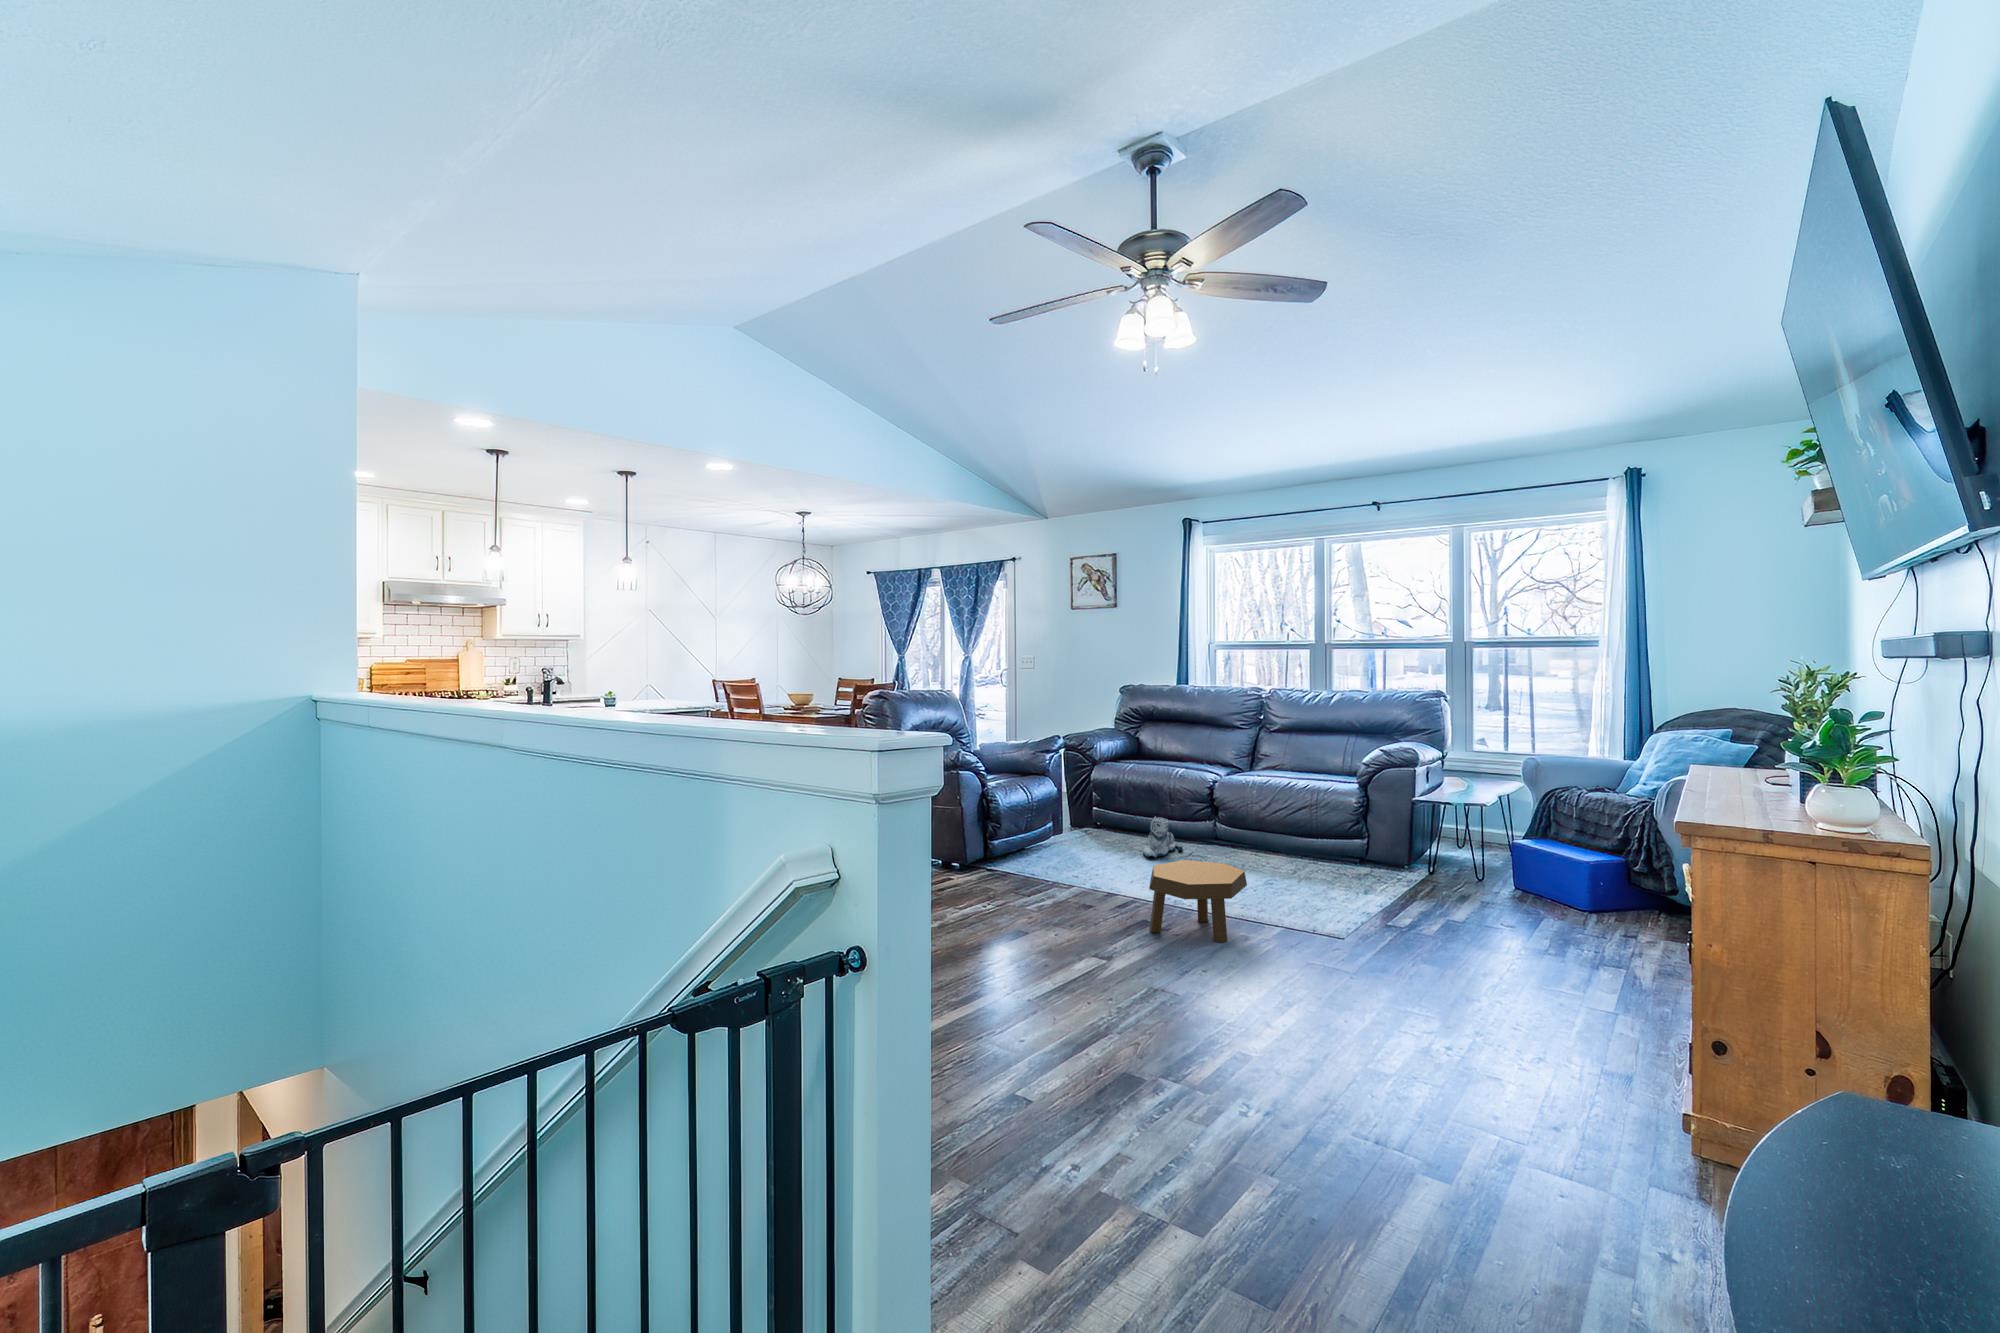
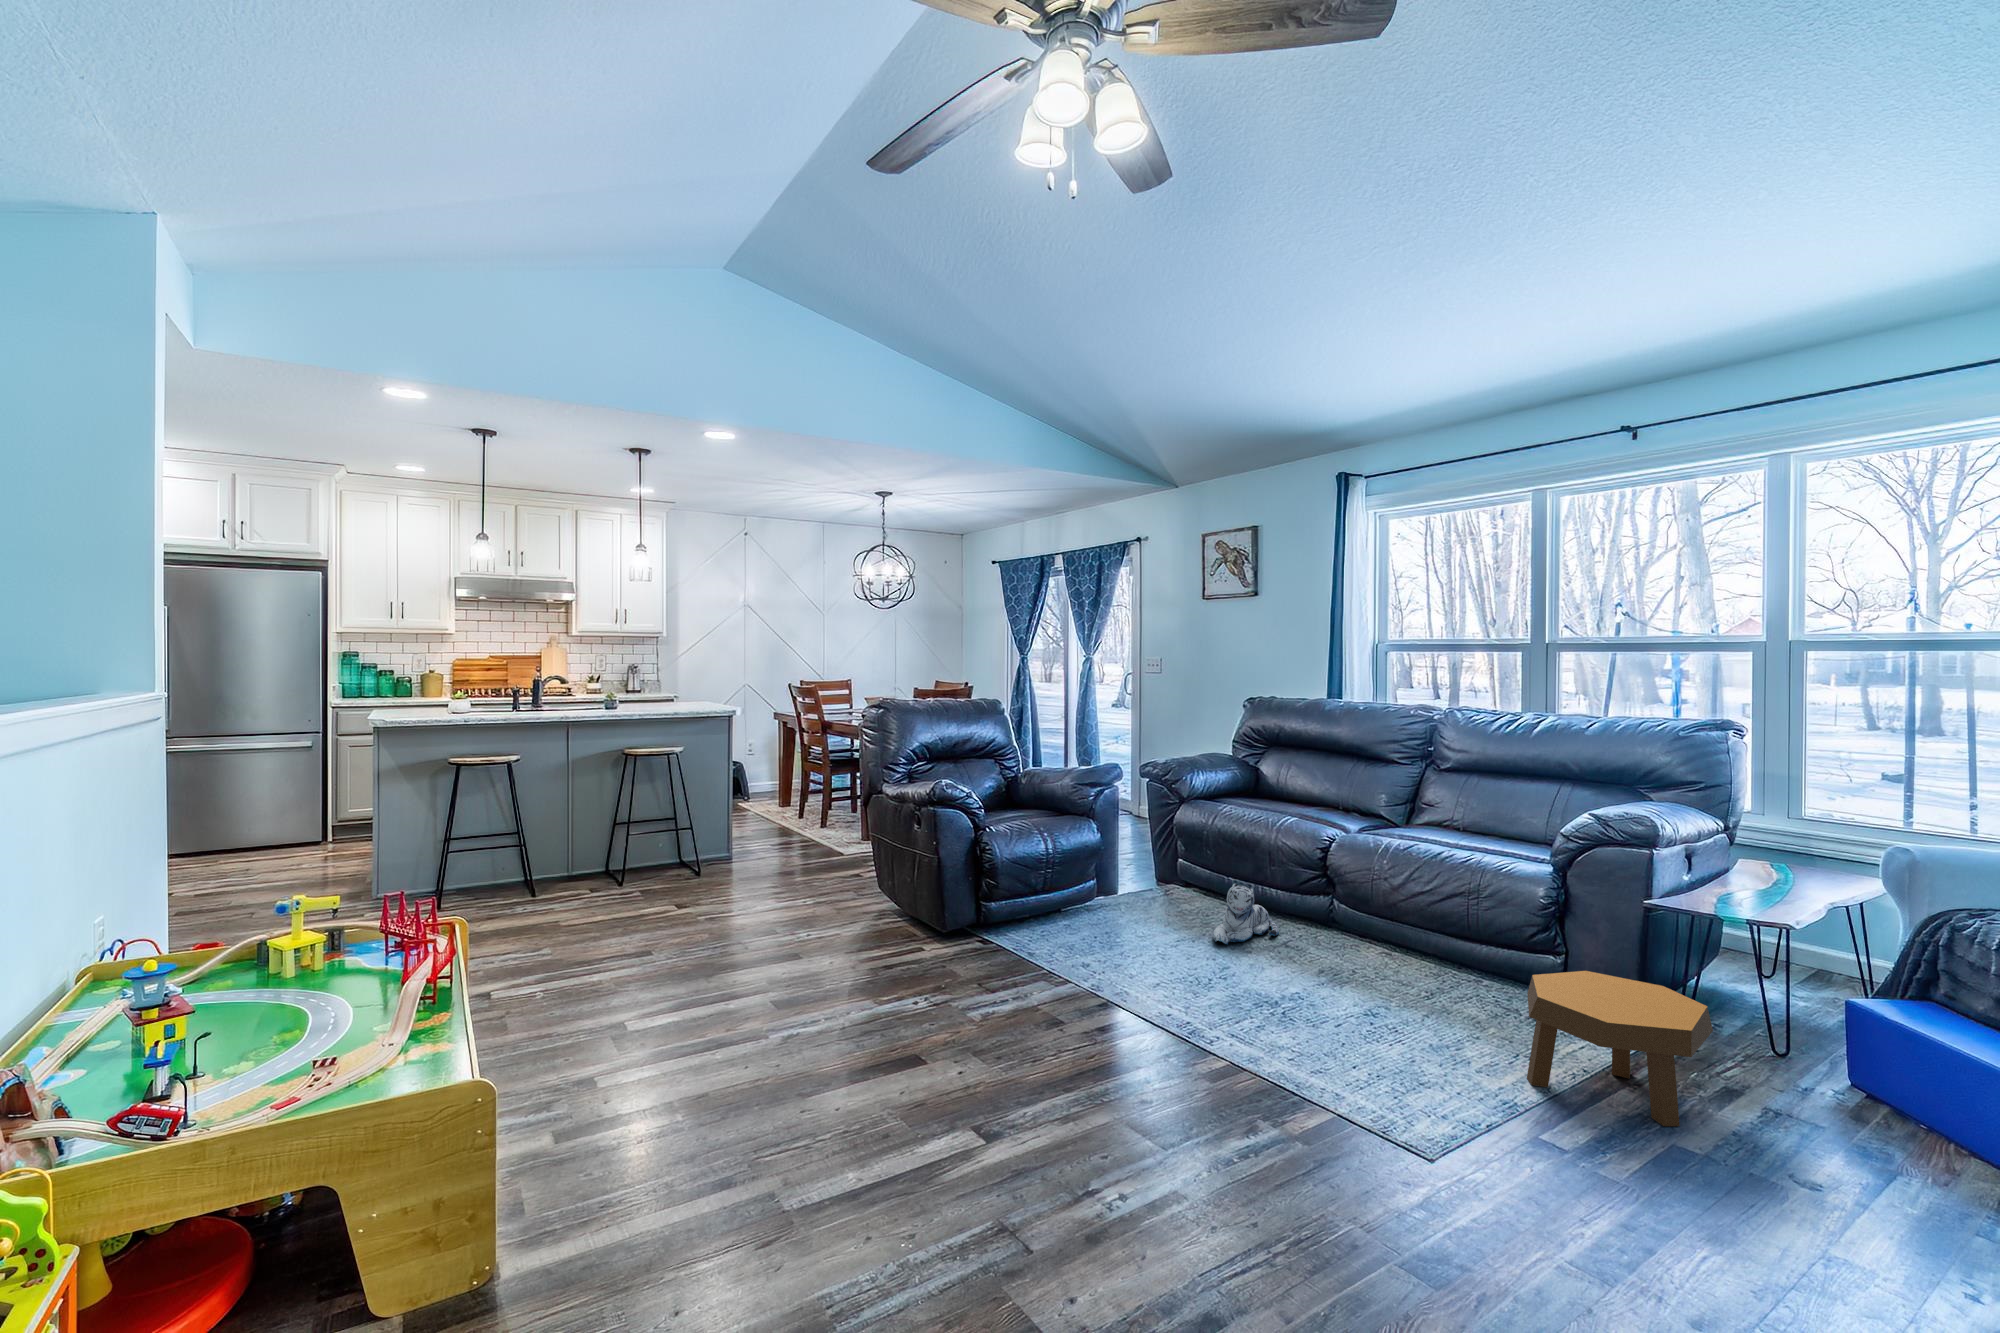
footstool: present [1149,860,1247,943] -> present [1527,971,1713,1126]

